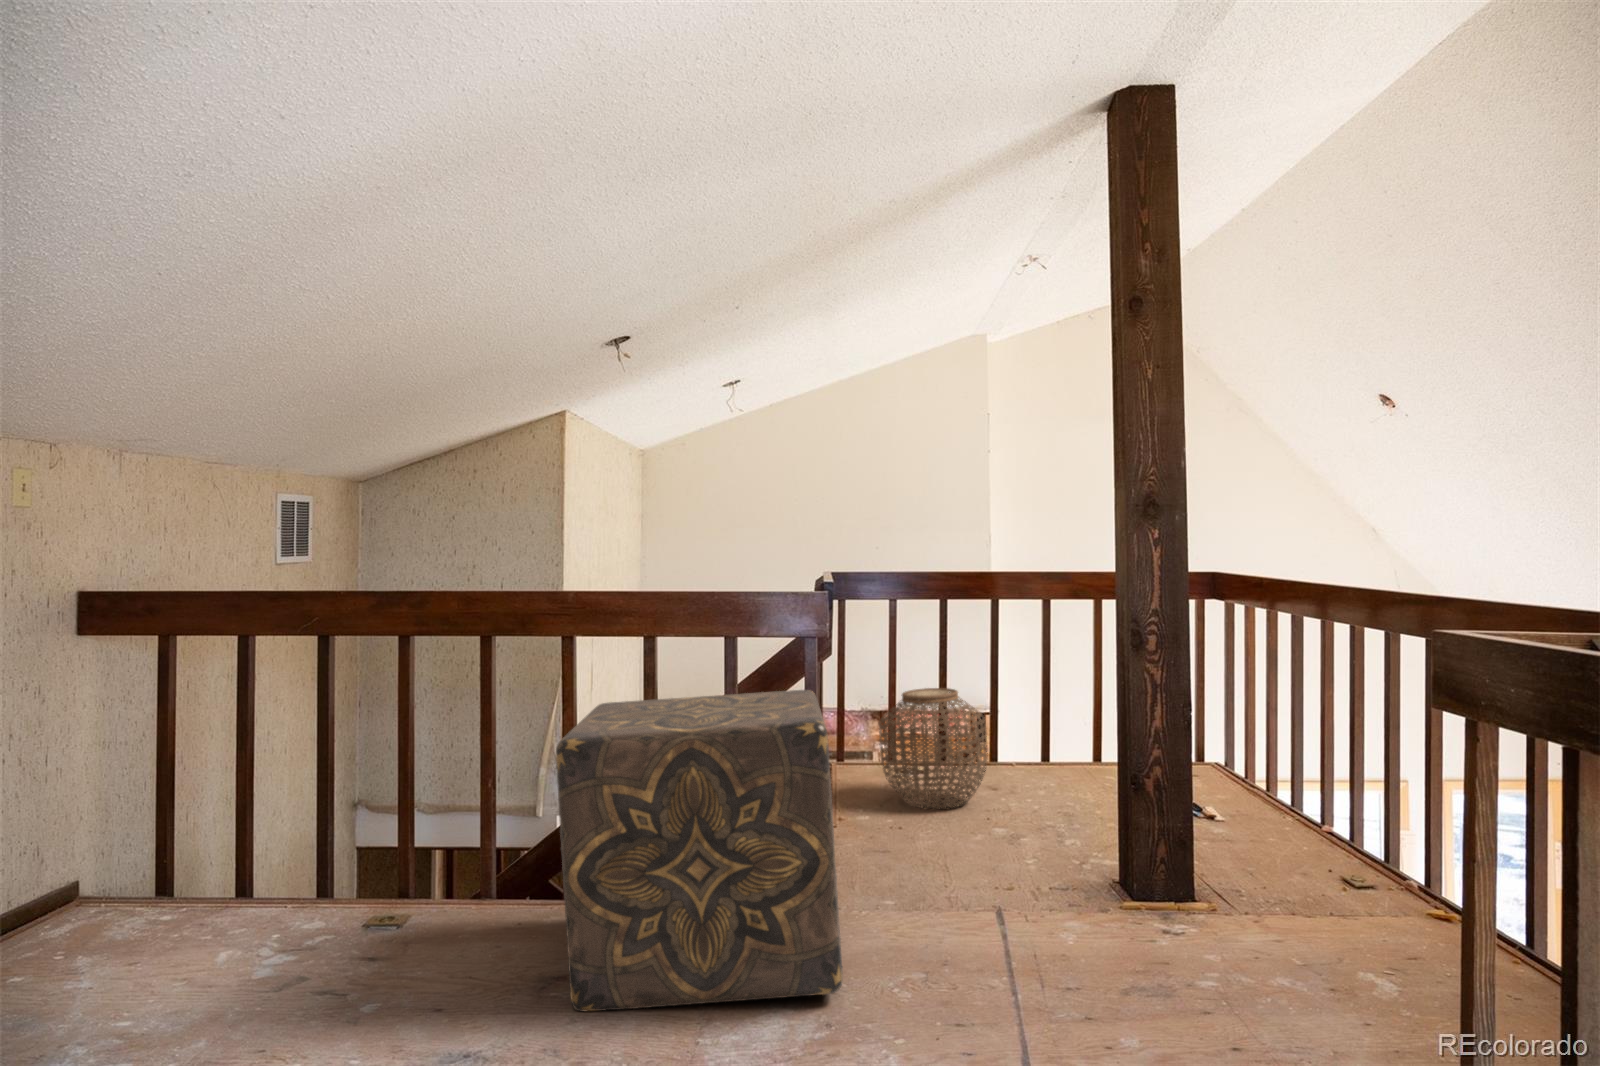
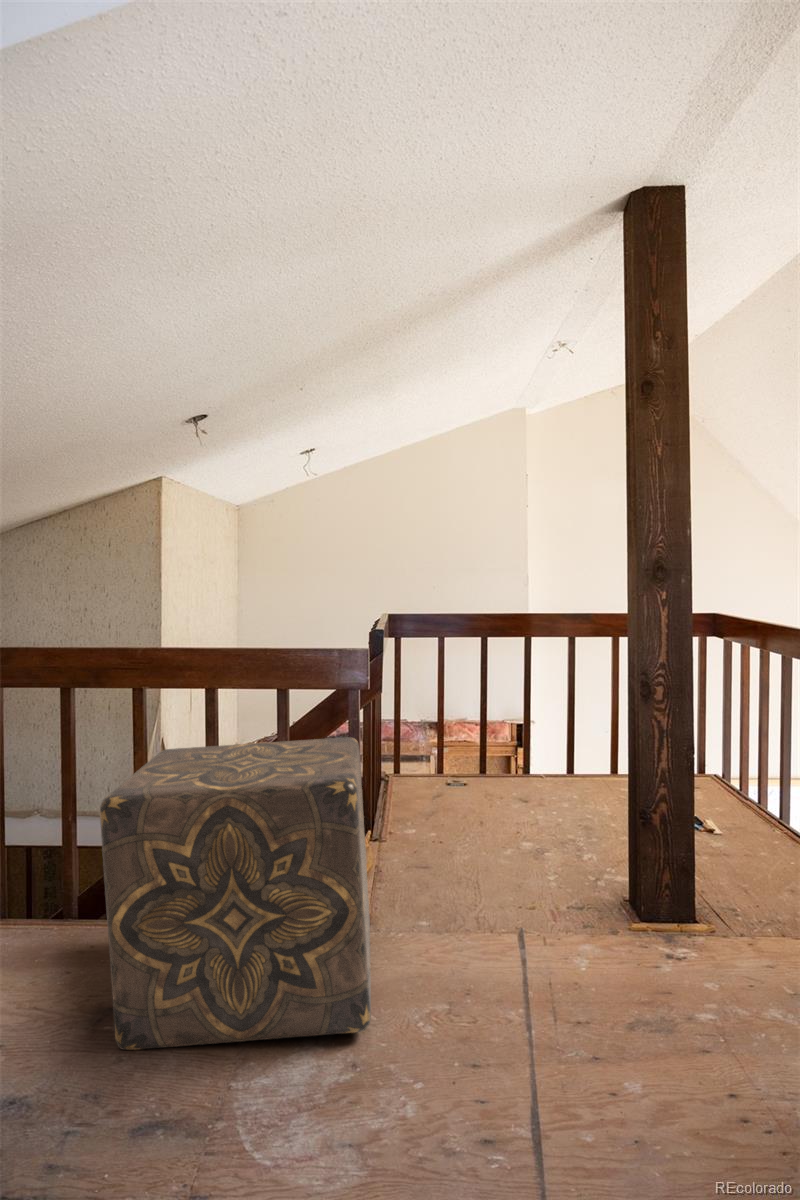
woven basket: present [879,688,988,809] -> none [426,720,518,824]

